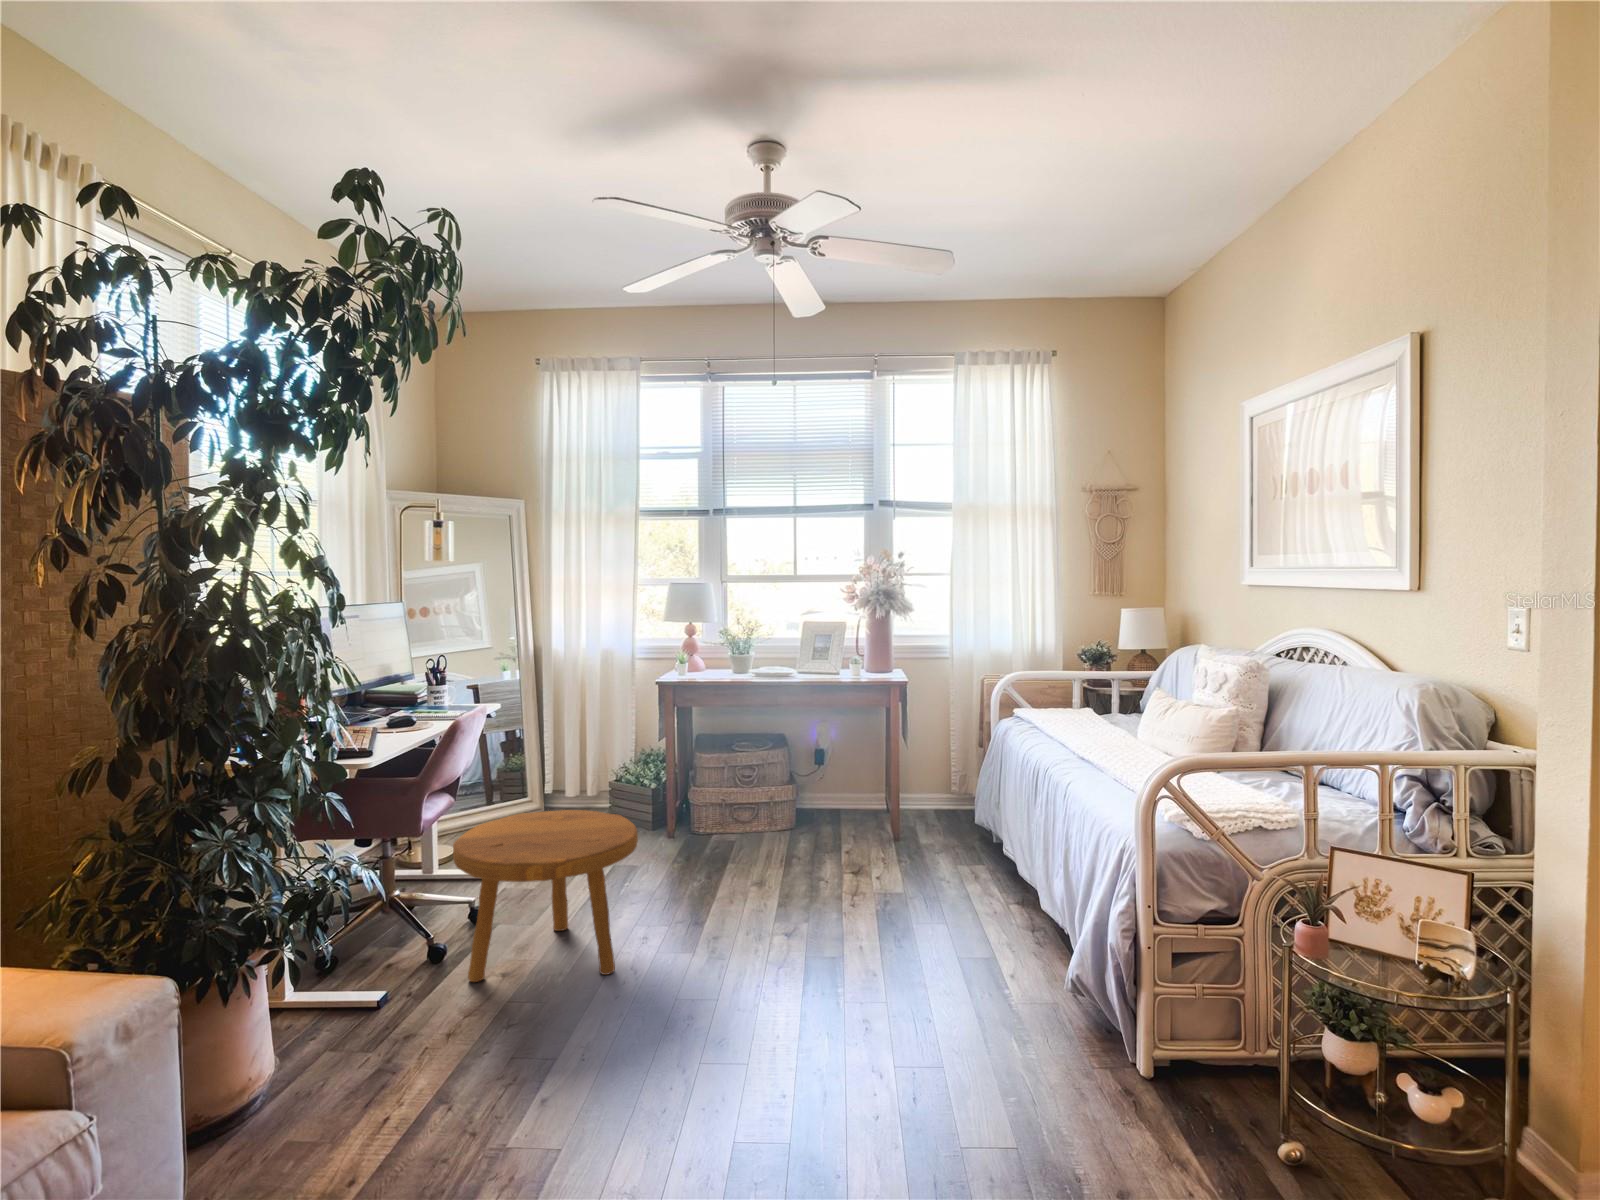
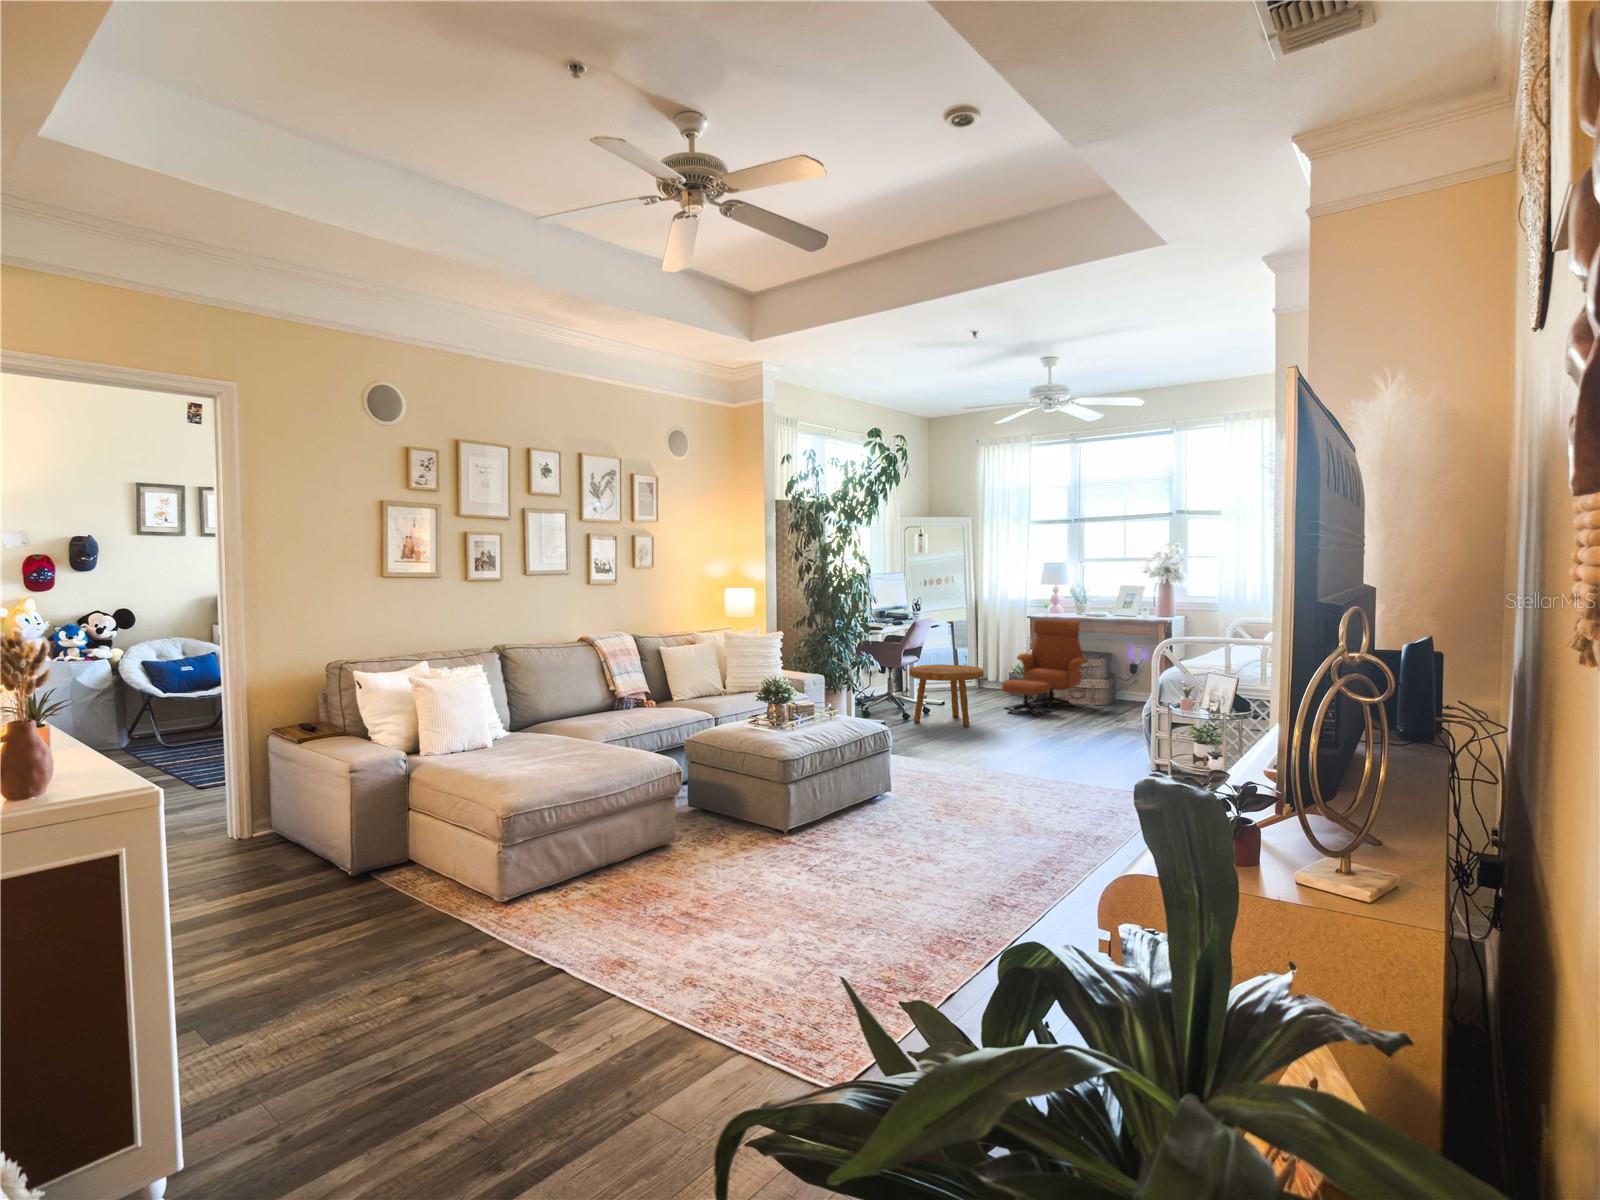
lounge chair: none [639,684,776,889] -> present [1002,619,1089,715]

